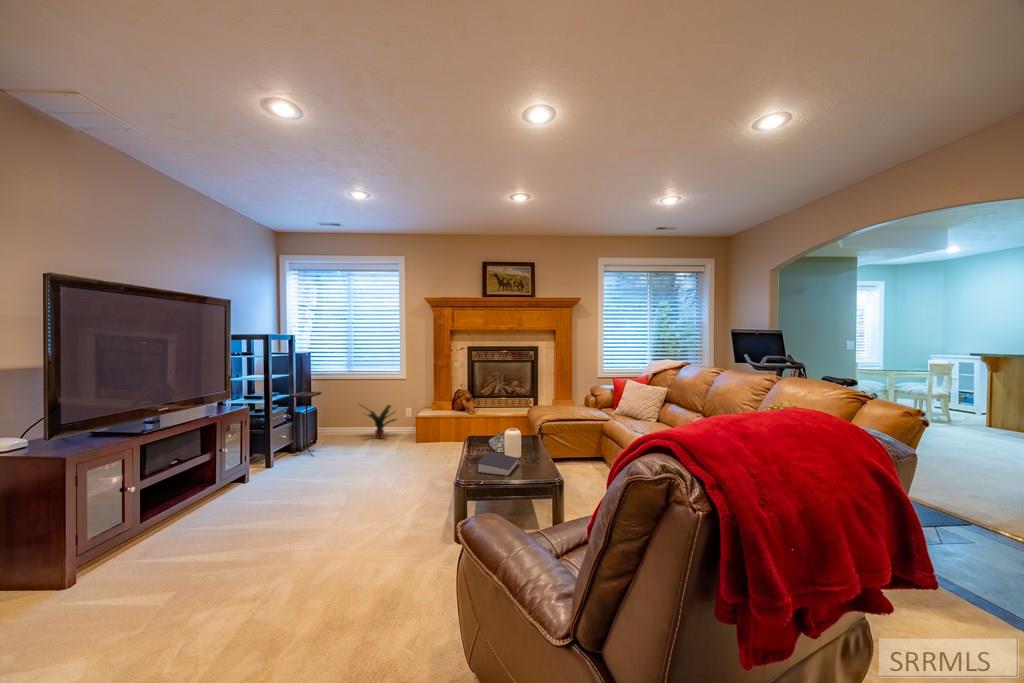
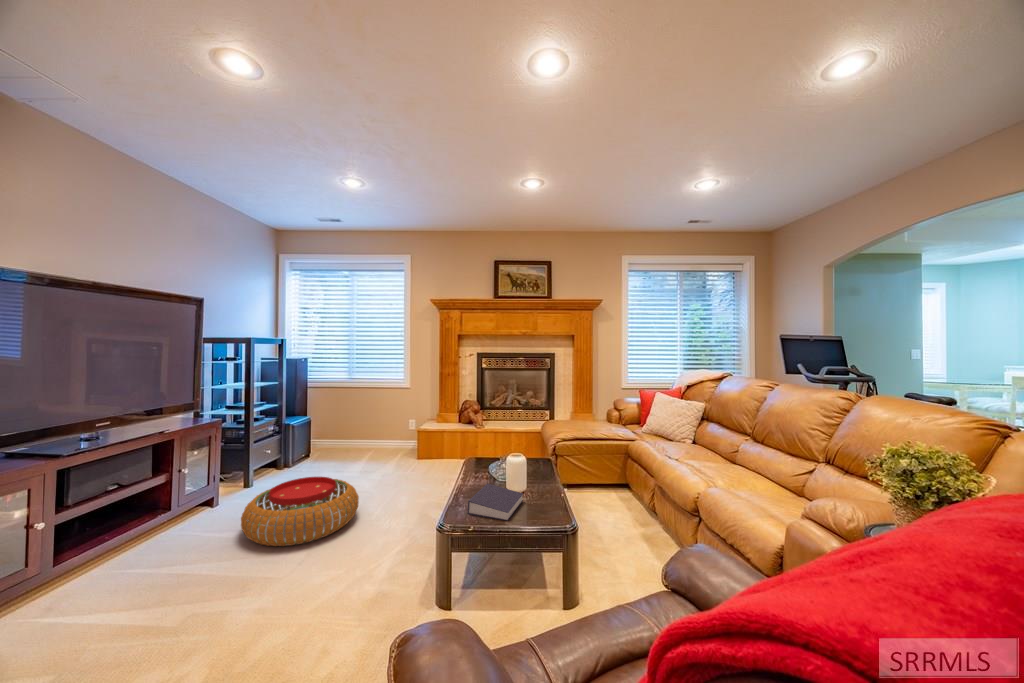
side table: present [291,392,322,455] -> none [278,401,314,473]
potted plant: present [368,405,396,439] -> none [356,414,399,453]
pouf: none [280,454,376,509] -> present [241,477,359,546]

